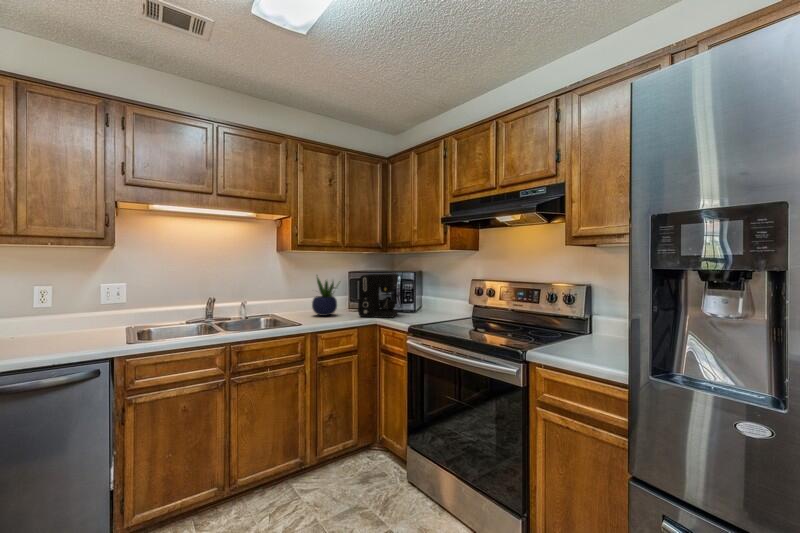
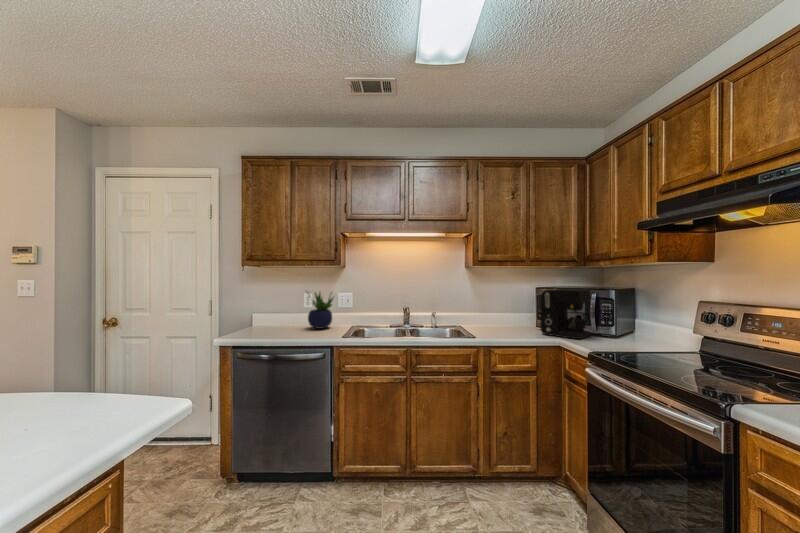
potted plant: present [312,275,337,316] -> present [308,293,334,329]

